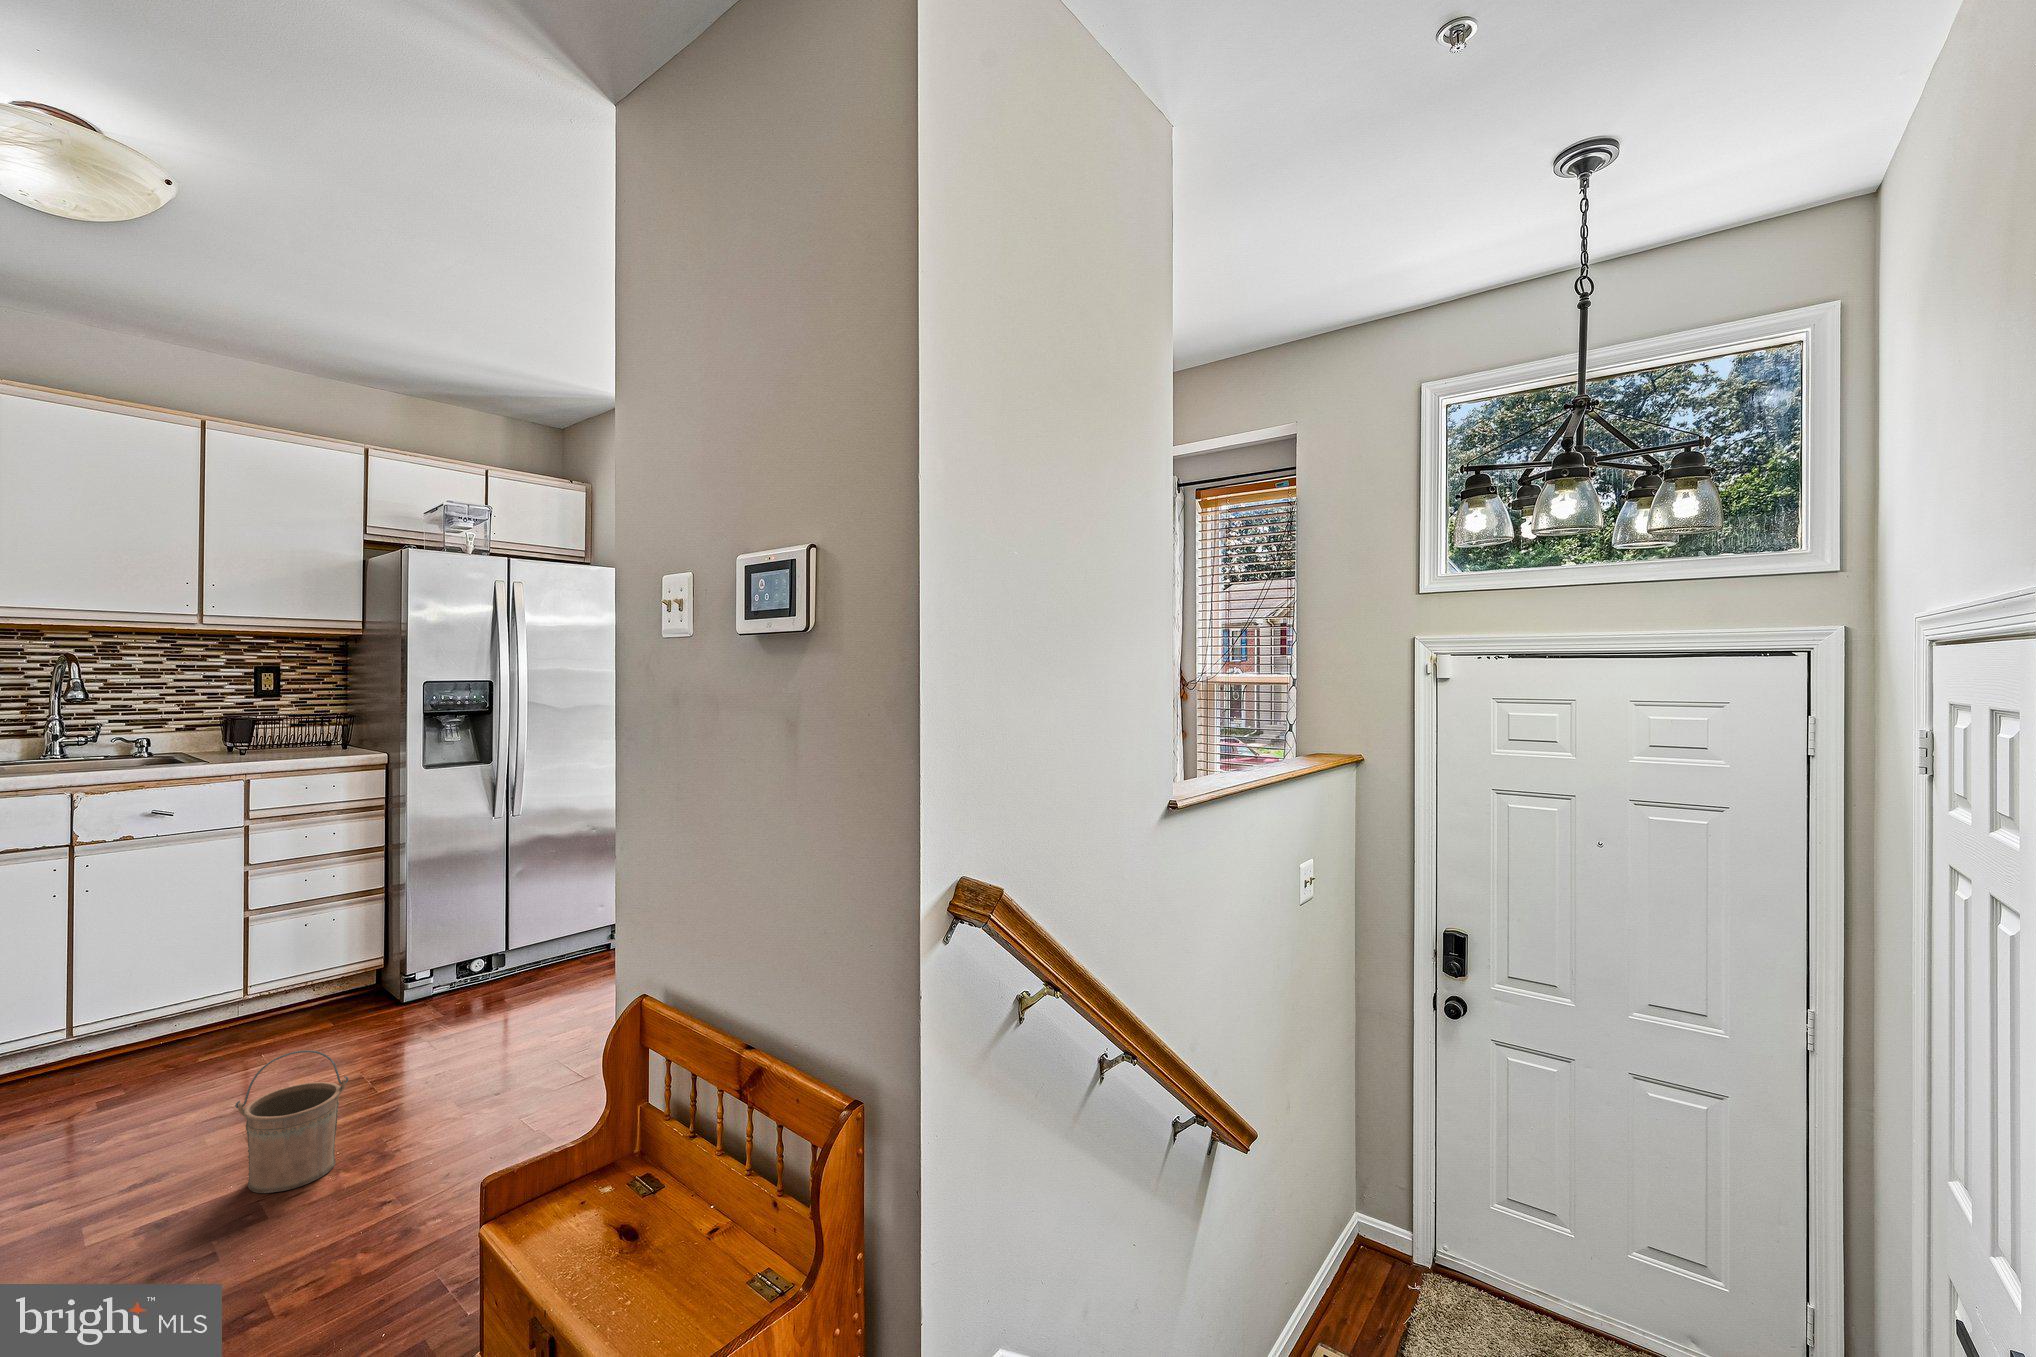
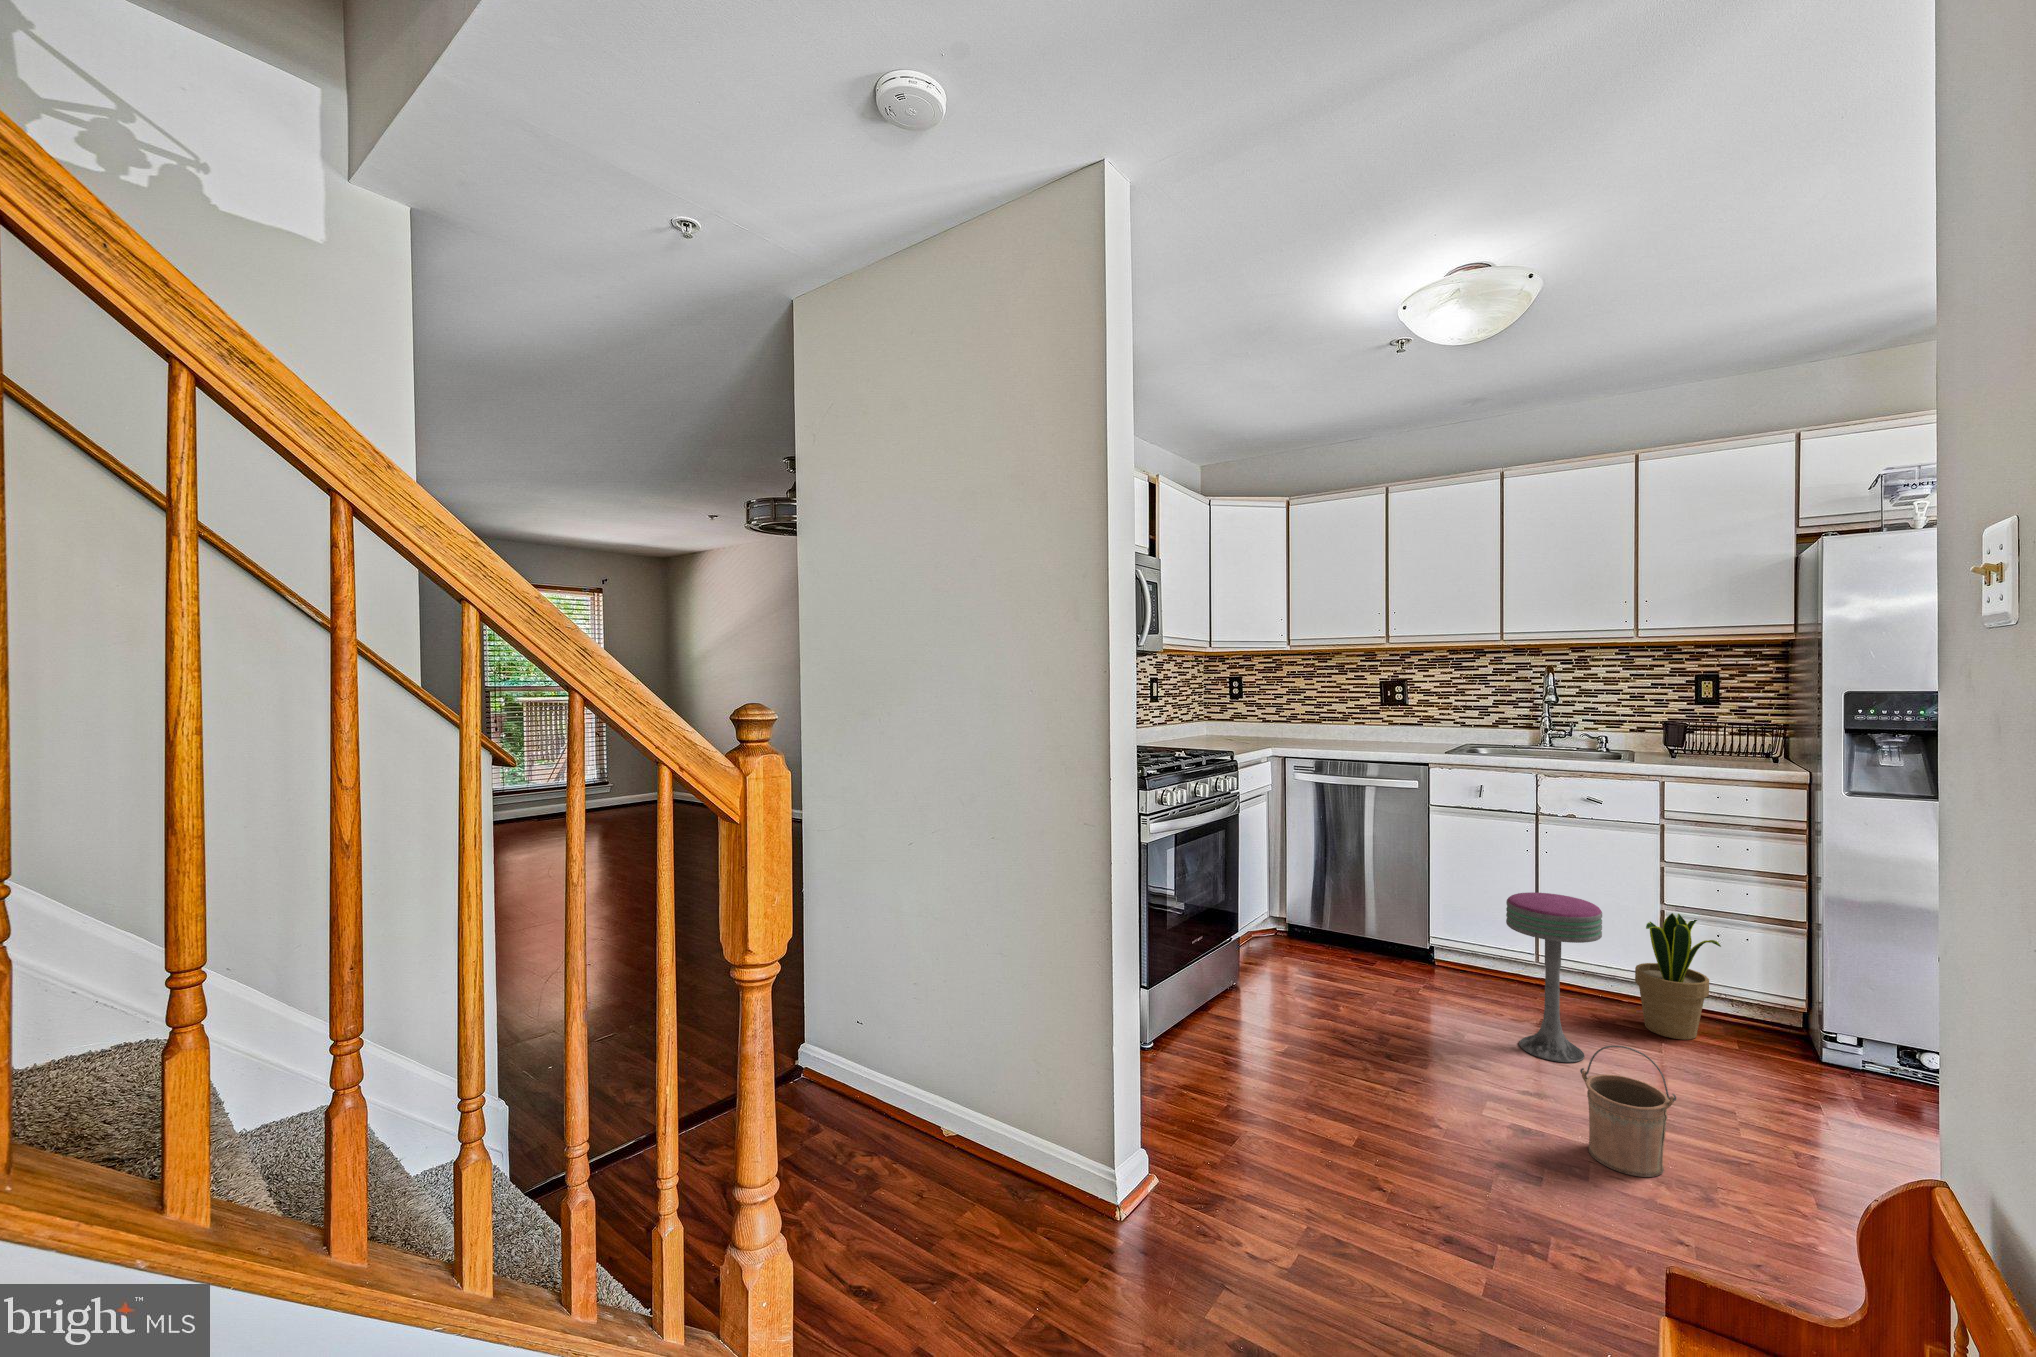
potted plant: none [221,913,317,1050] -> present [1635,913,1721,1040]
bar stool: none [64,925,207,1139] -> present [1506,892,1602,1063]

